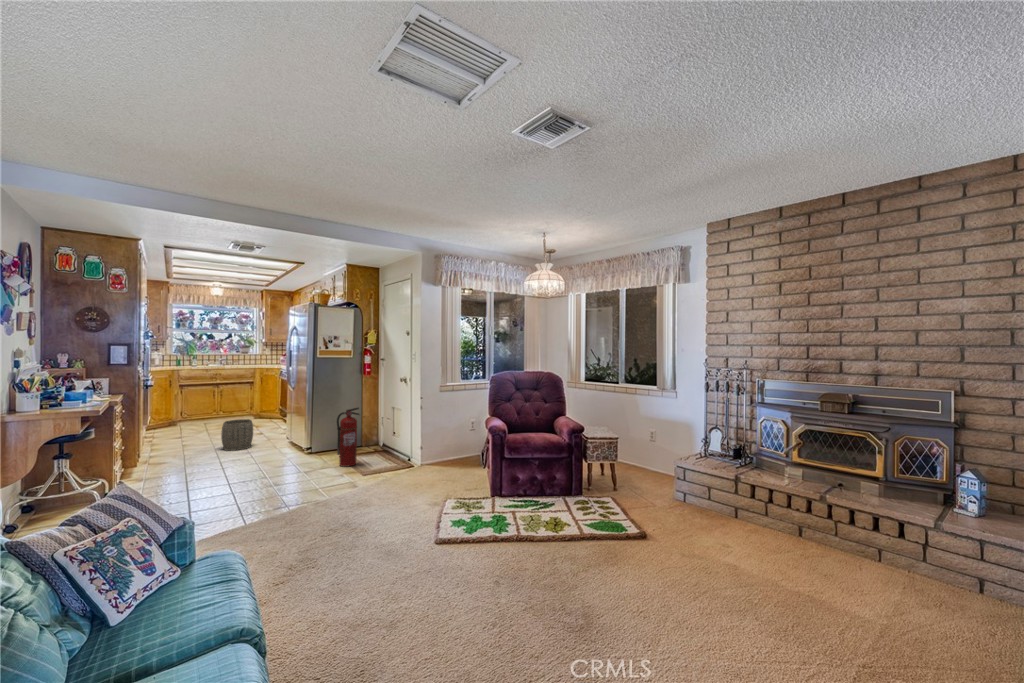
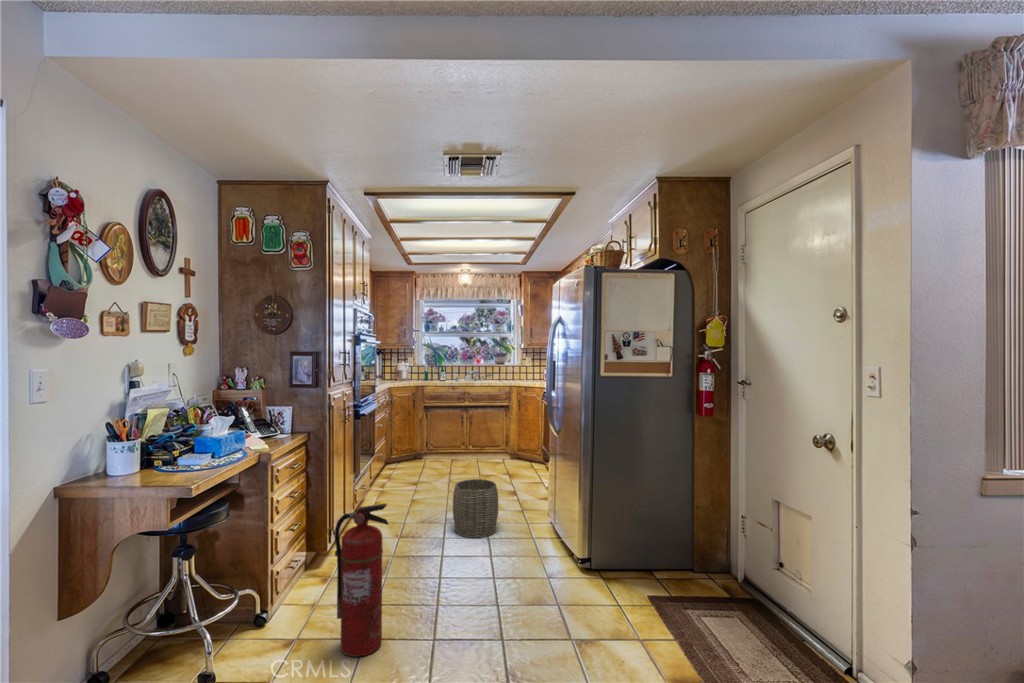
fire extinguisher: present [337,408,359,467] -> present [334,504,388,657]

